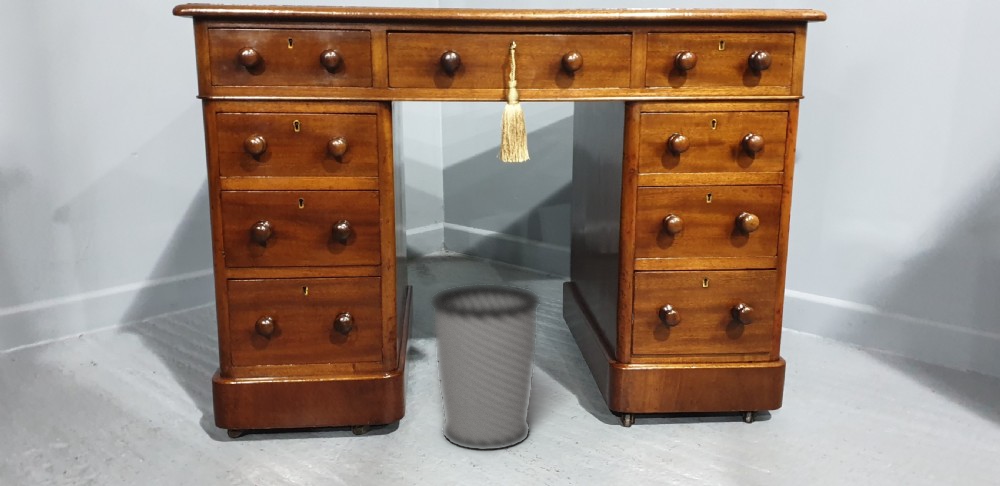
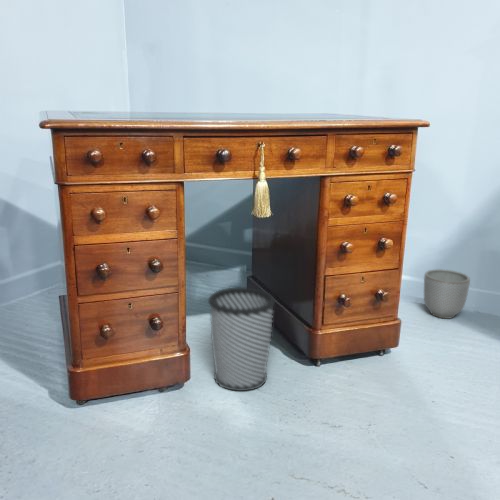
planter: none [862,295,949,381] -> present [424,269,470,319]

